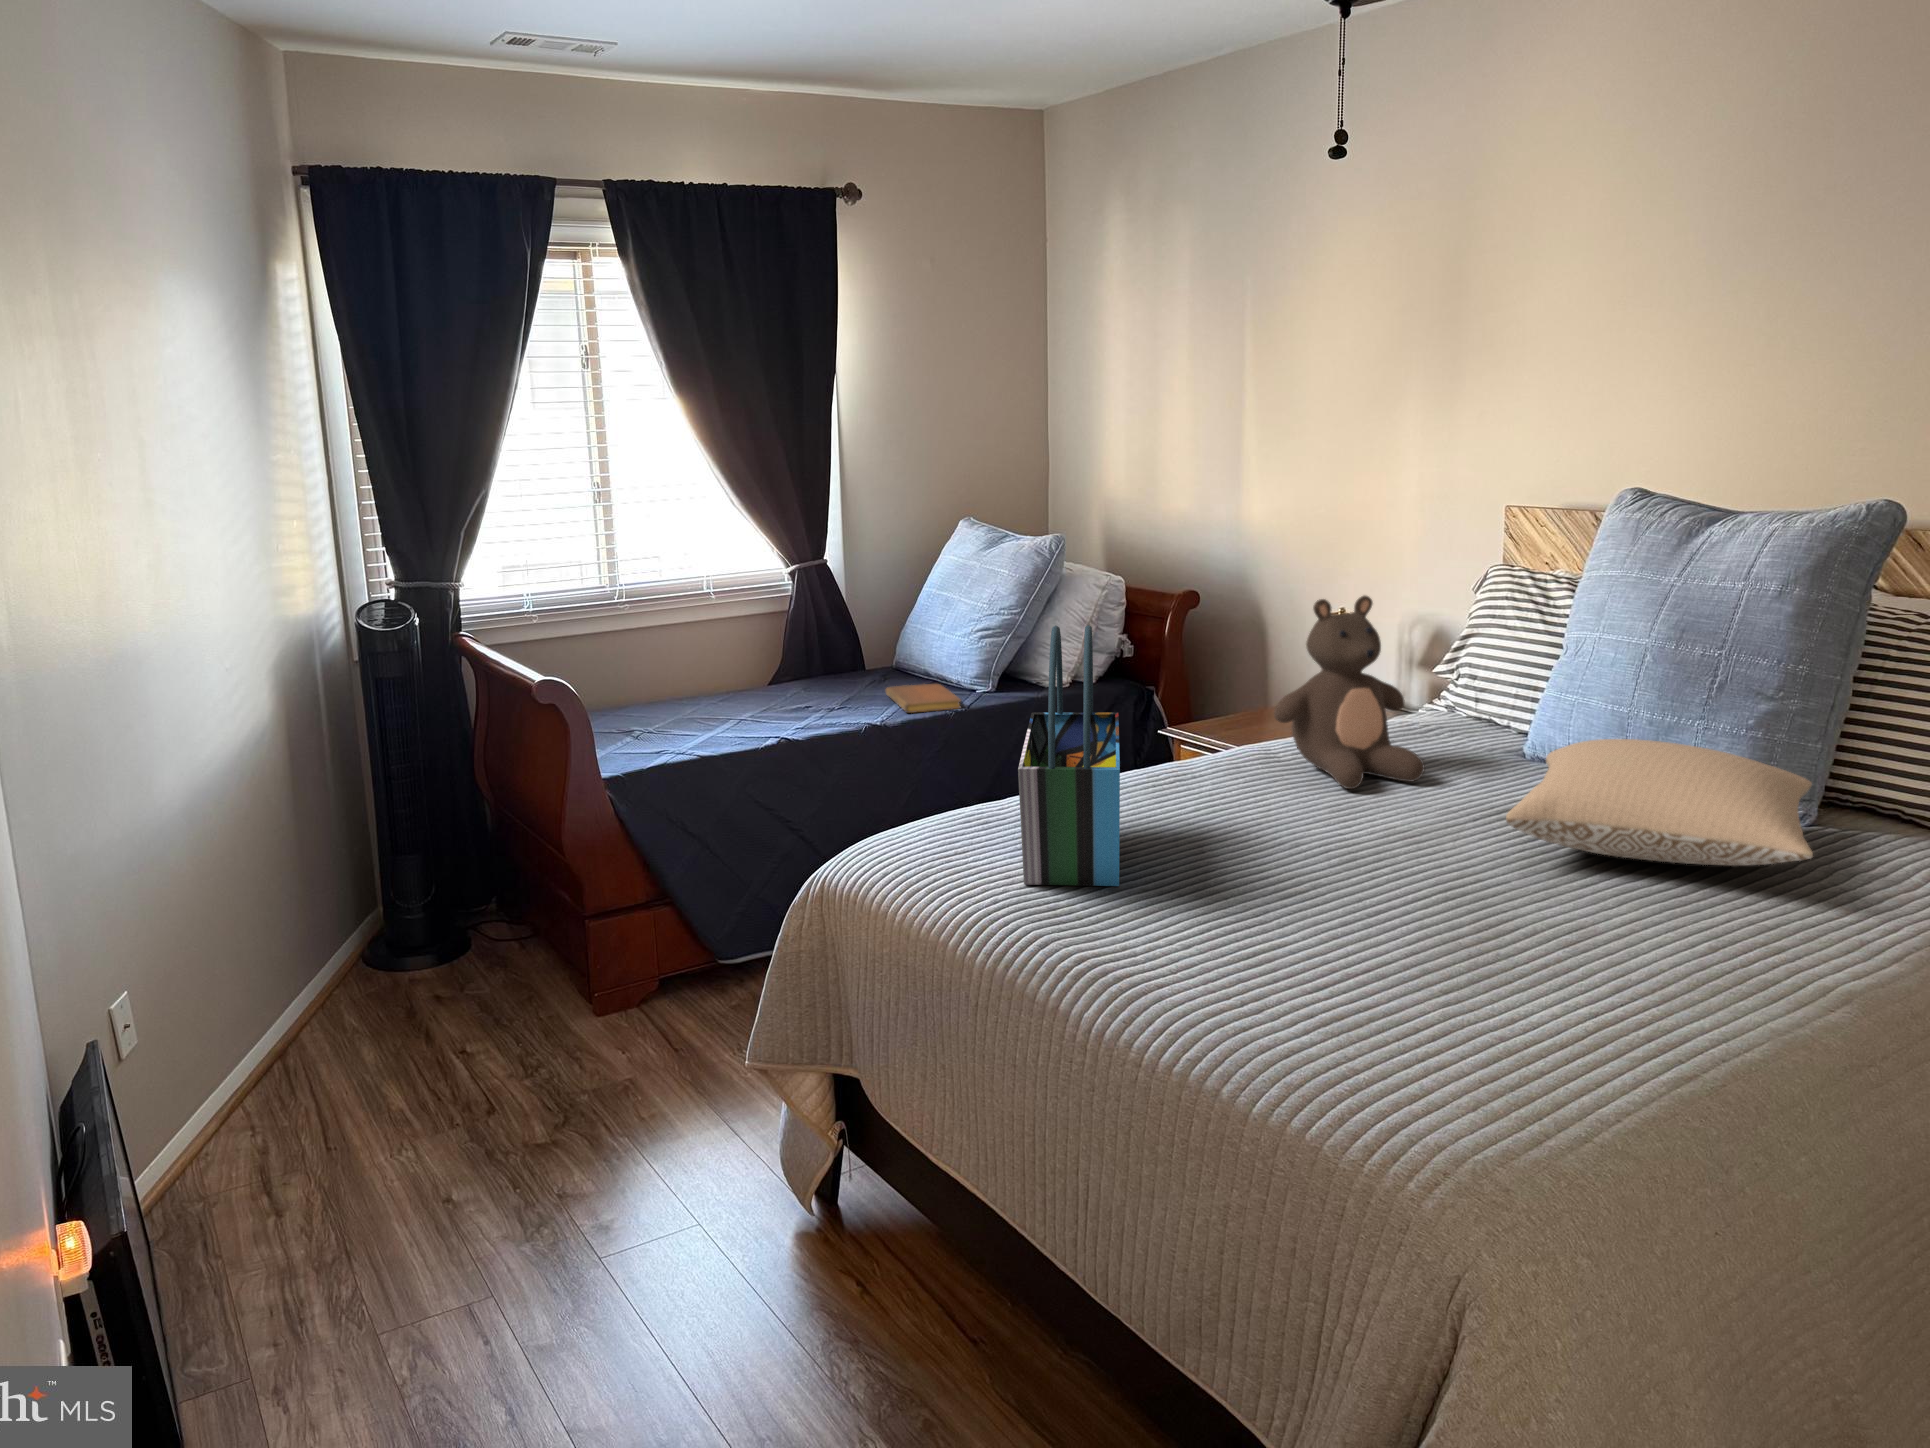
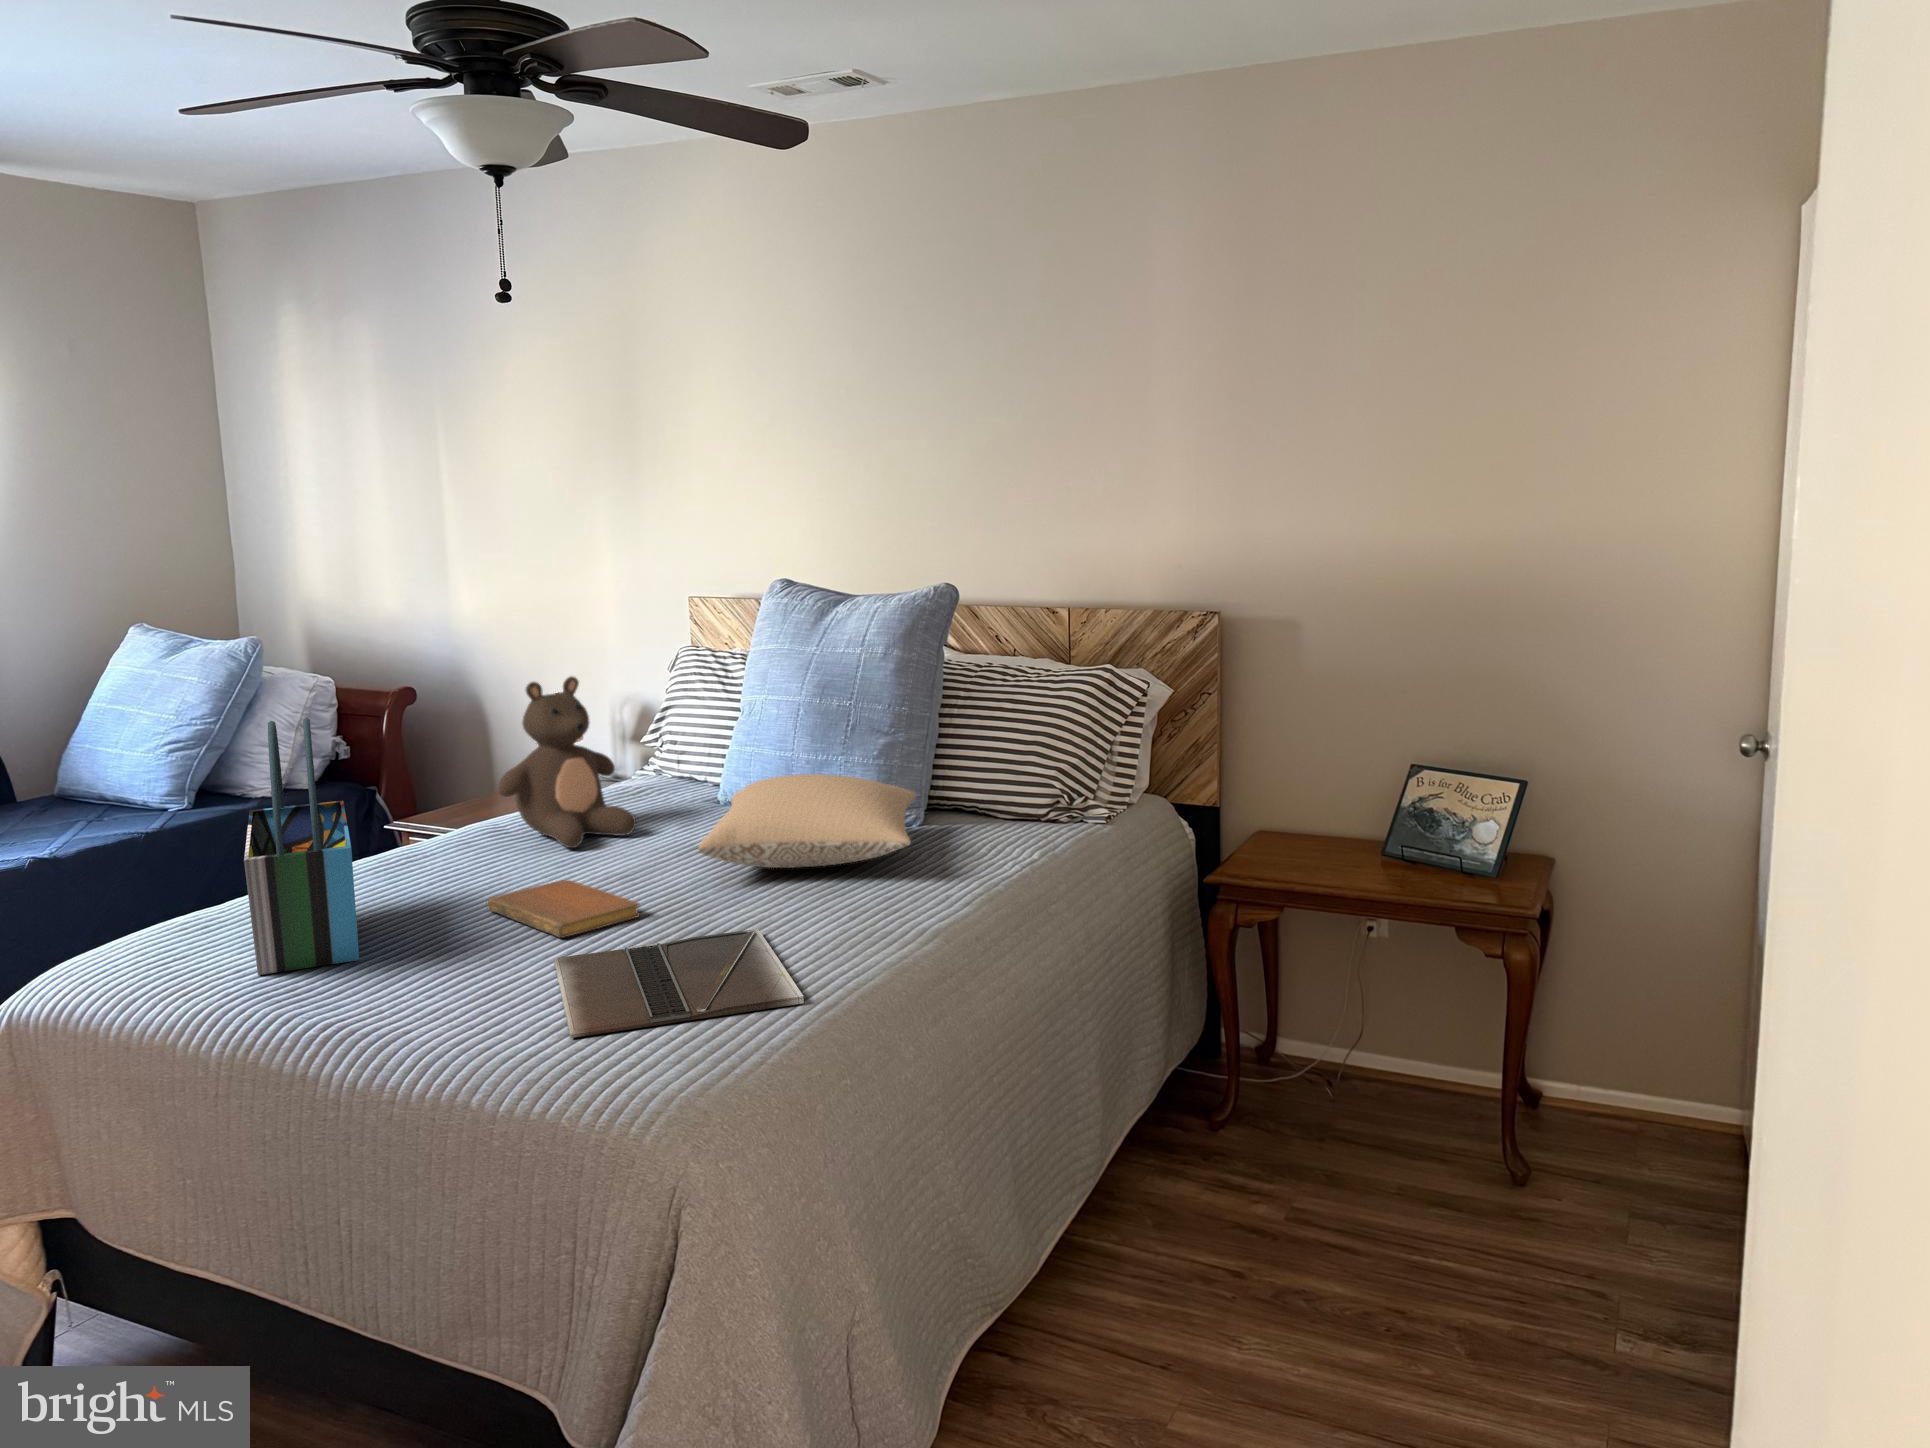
notebook: present [886,684,961,713] -> present [487,880,640,938]
laptop: none [1324,927,1653,1064] -> present [554,929,804,1038]

